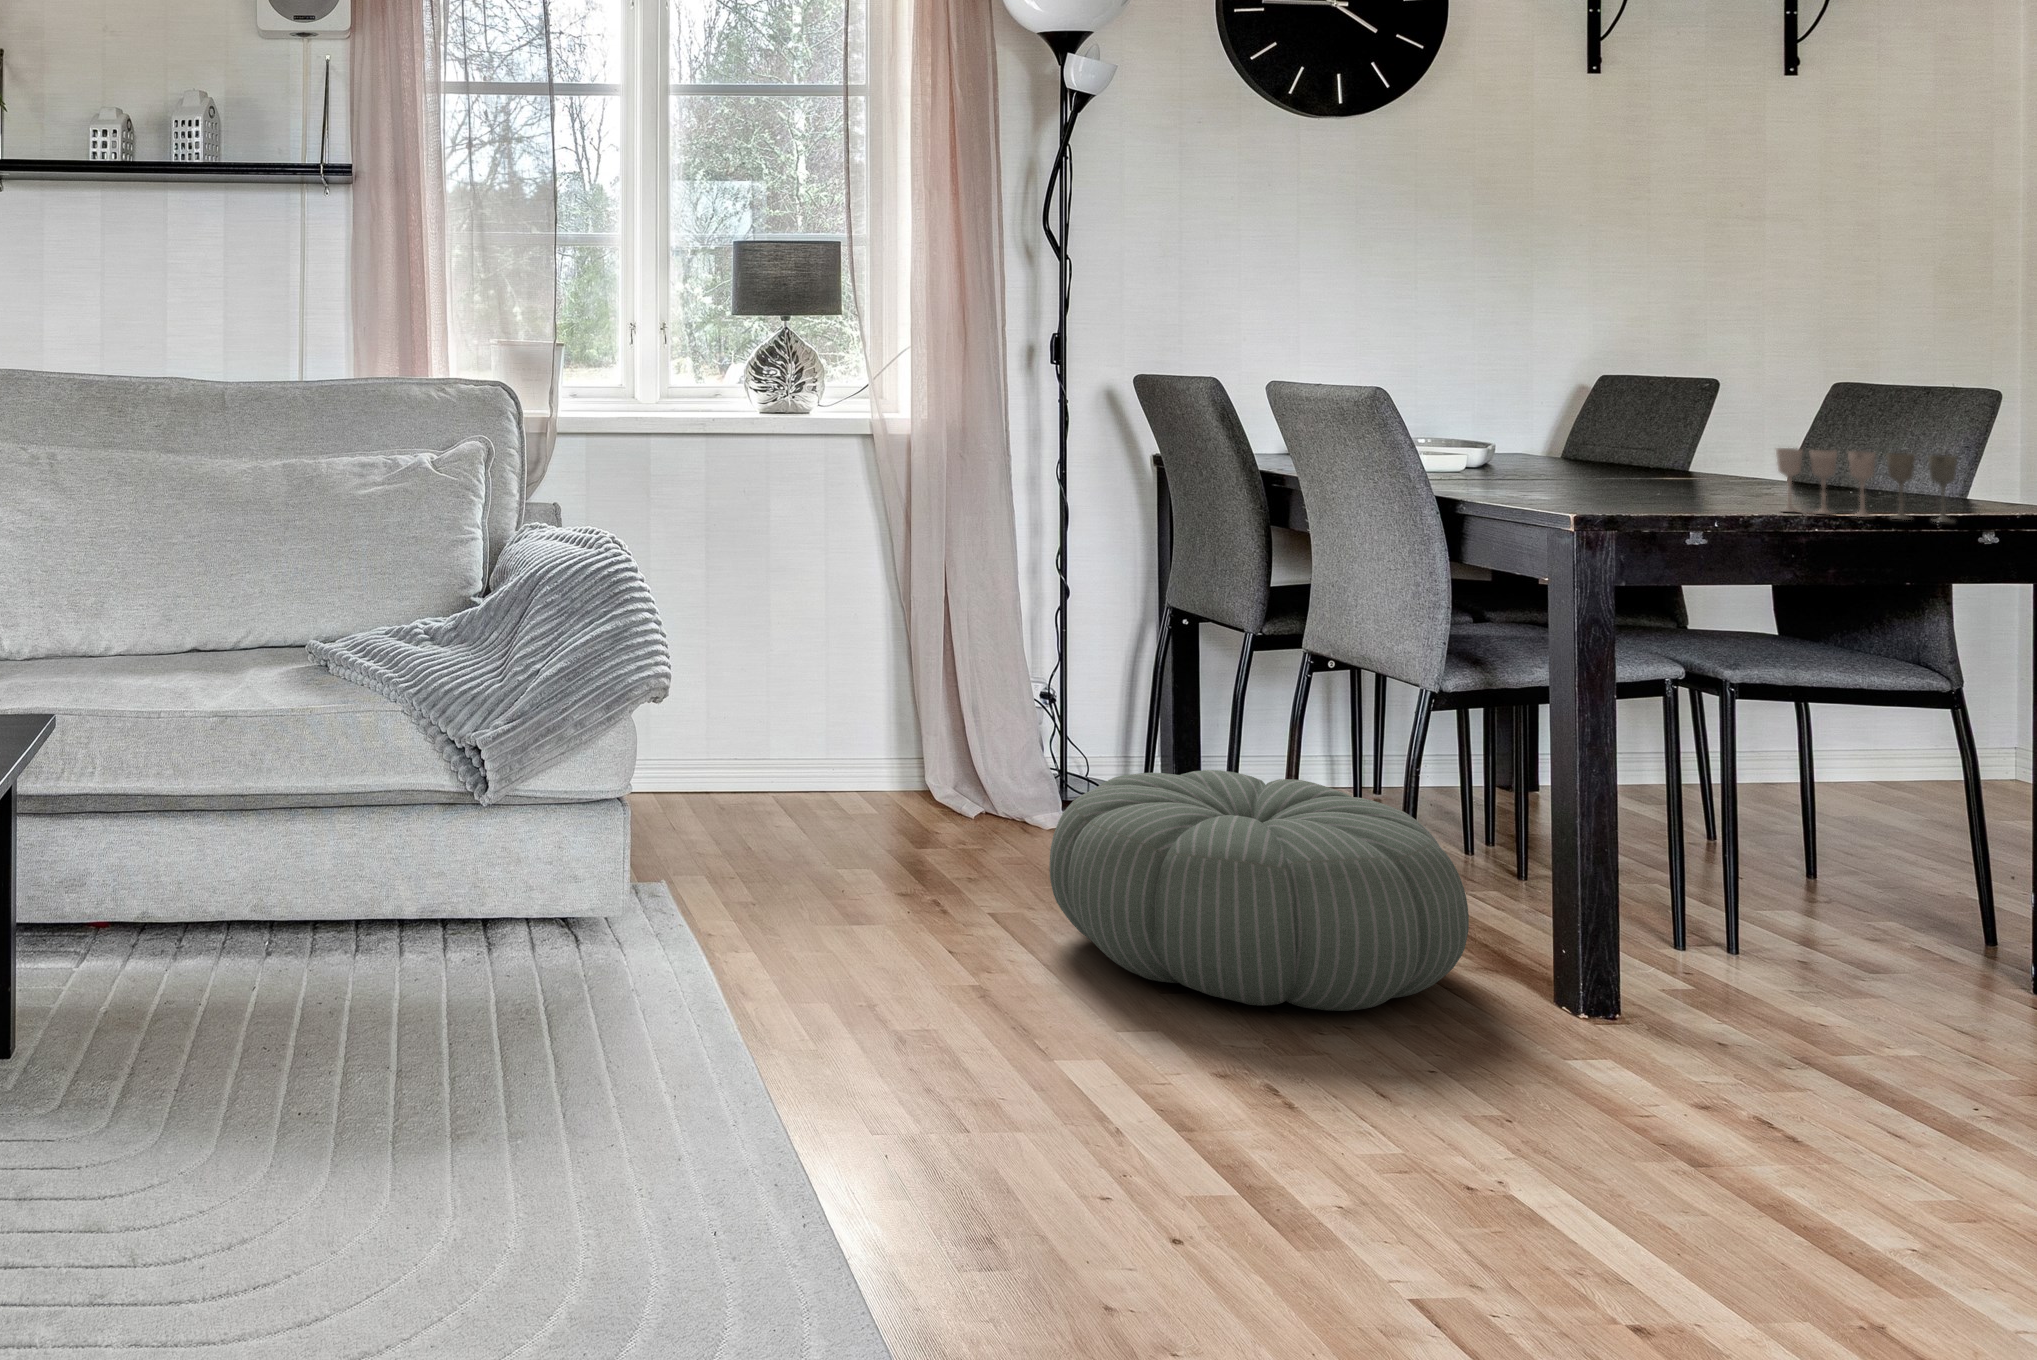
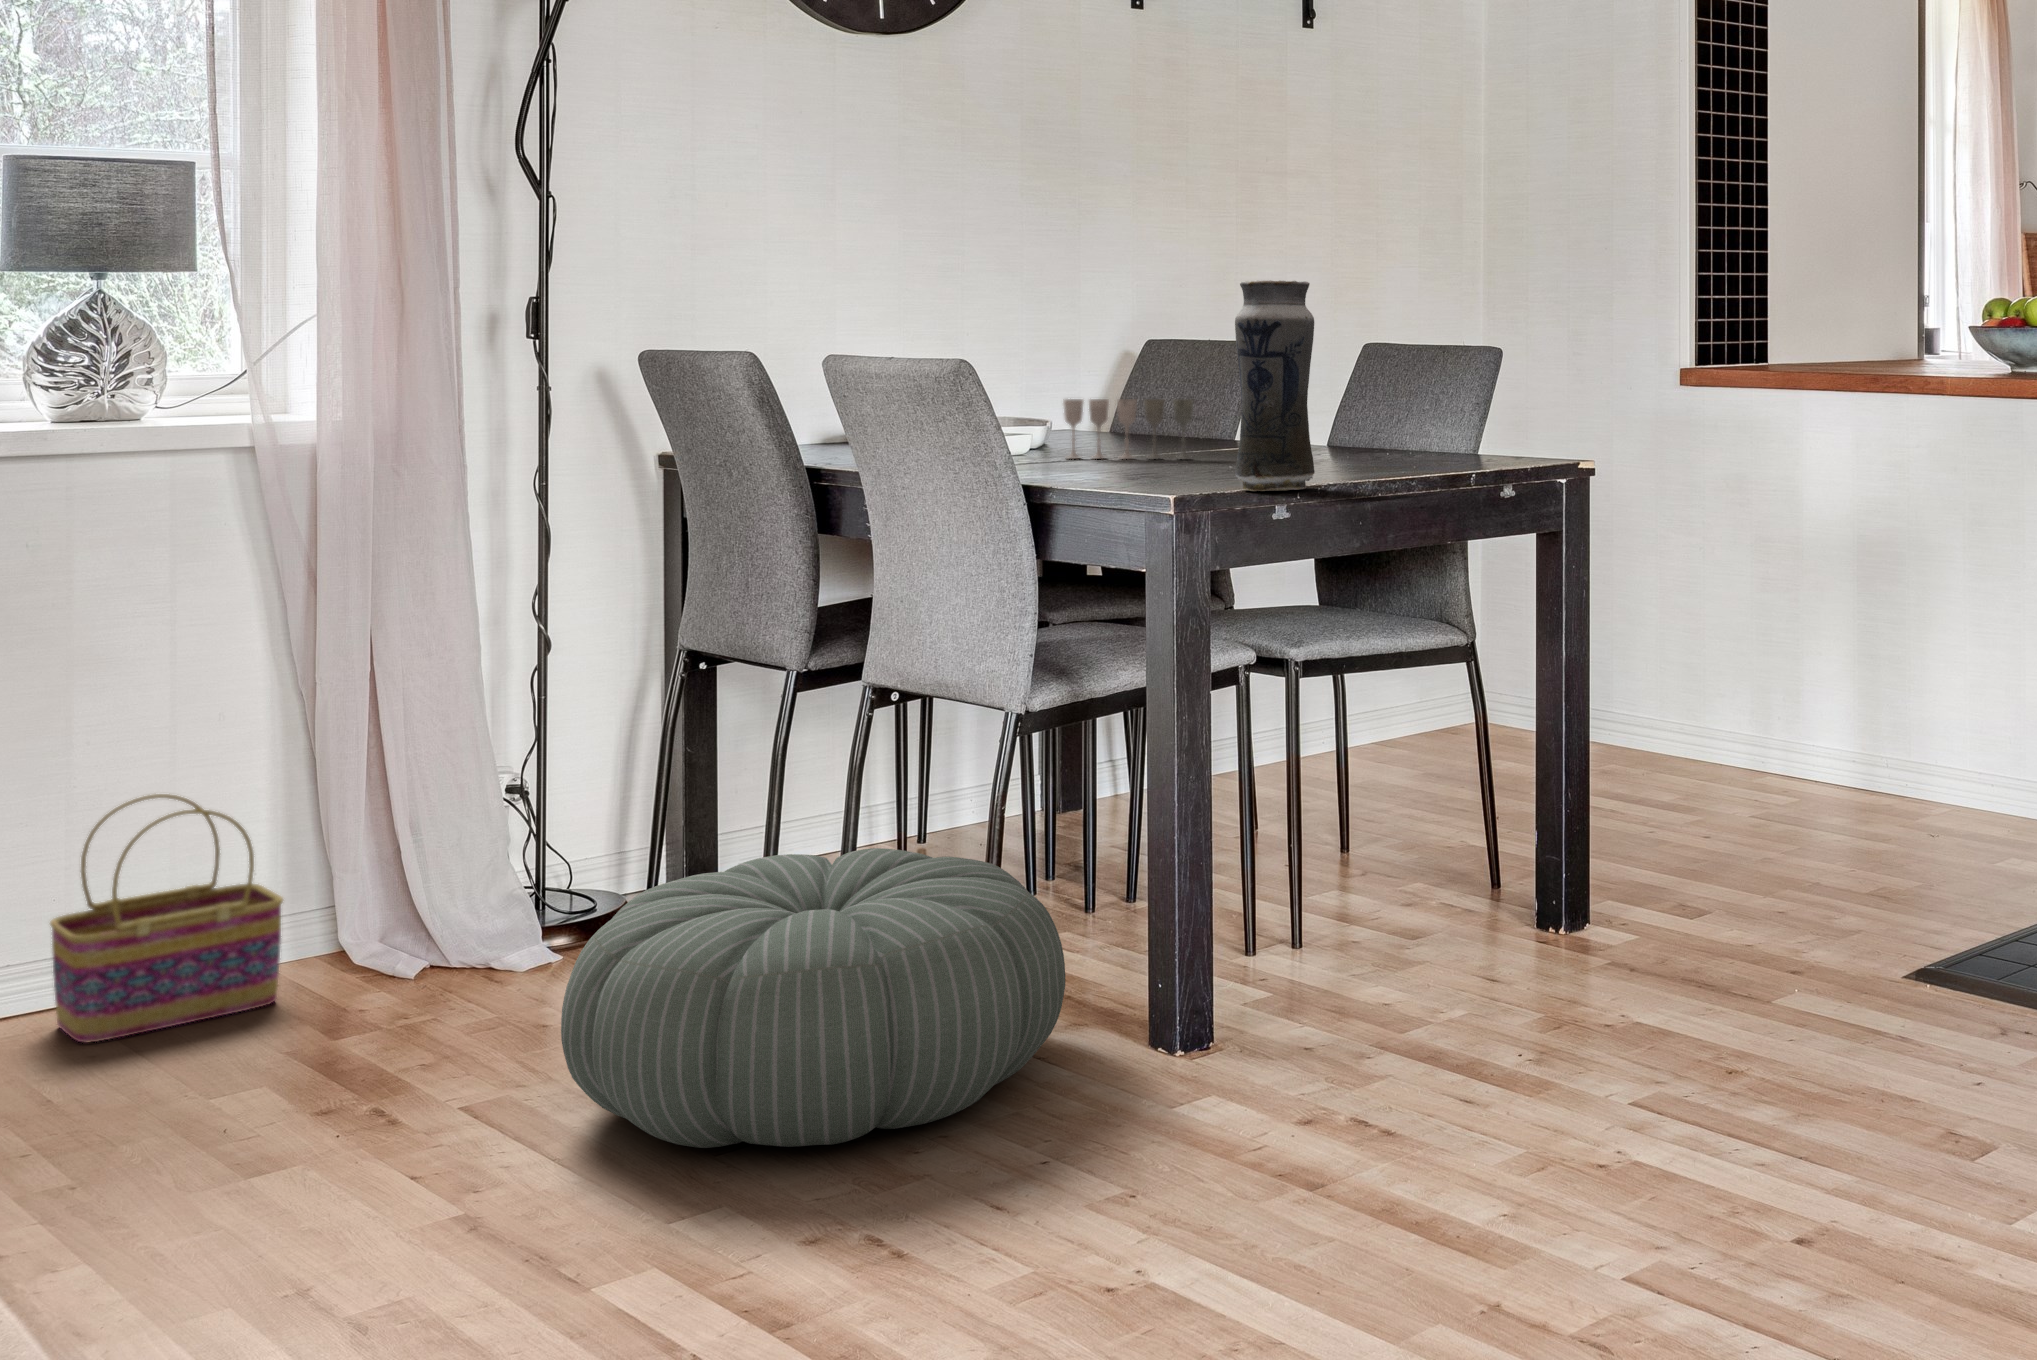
vase: none [1654,319,1746,518] -> present [1235,280,1315,491]
wine glass: present [1776,448,1957,522] -> present [1063,399,1193,459]
basket: none [754,655,887,810] -> present [50,794,283,1042]

